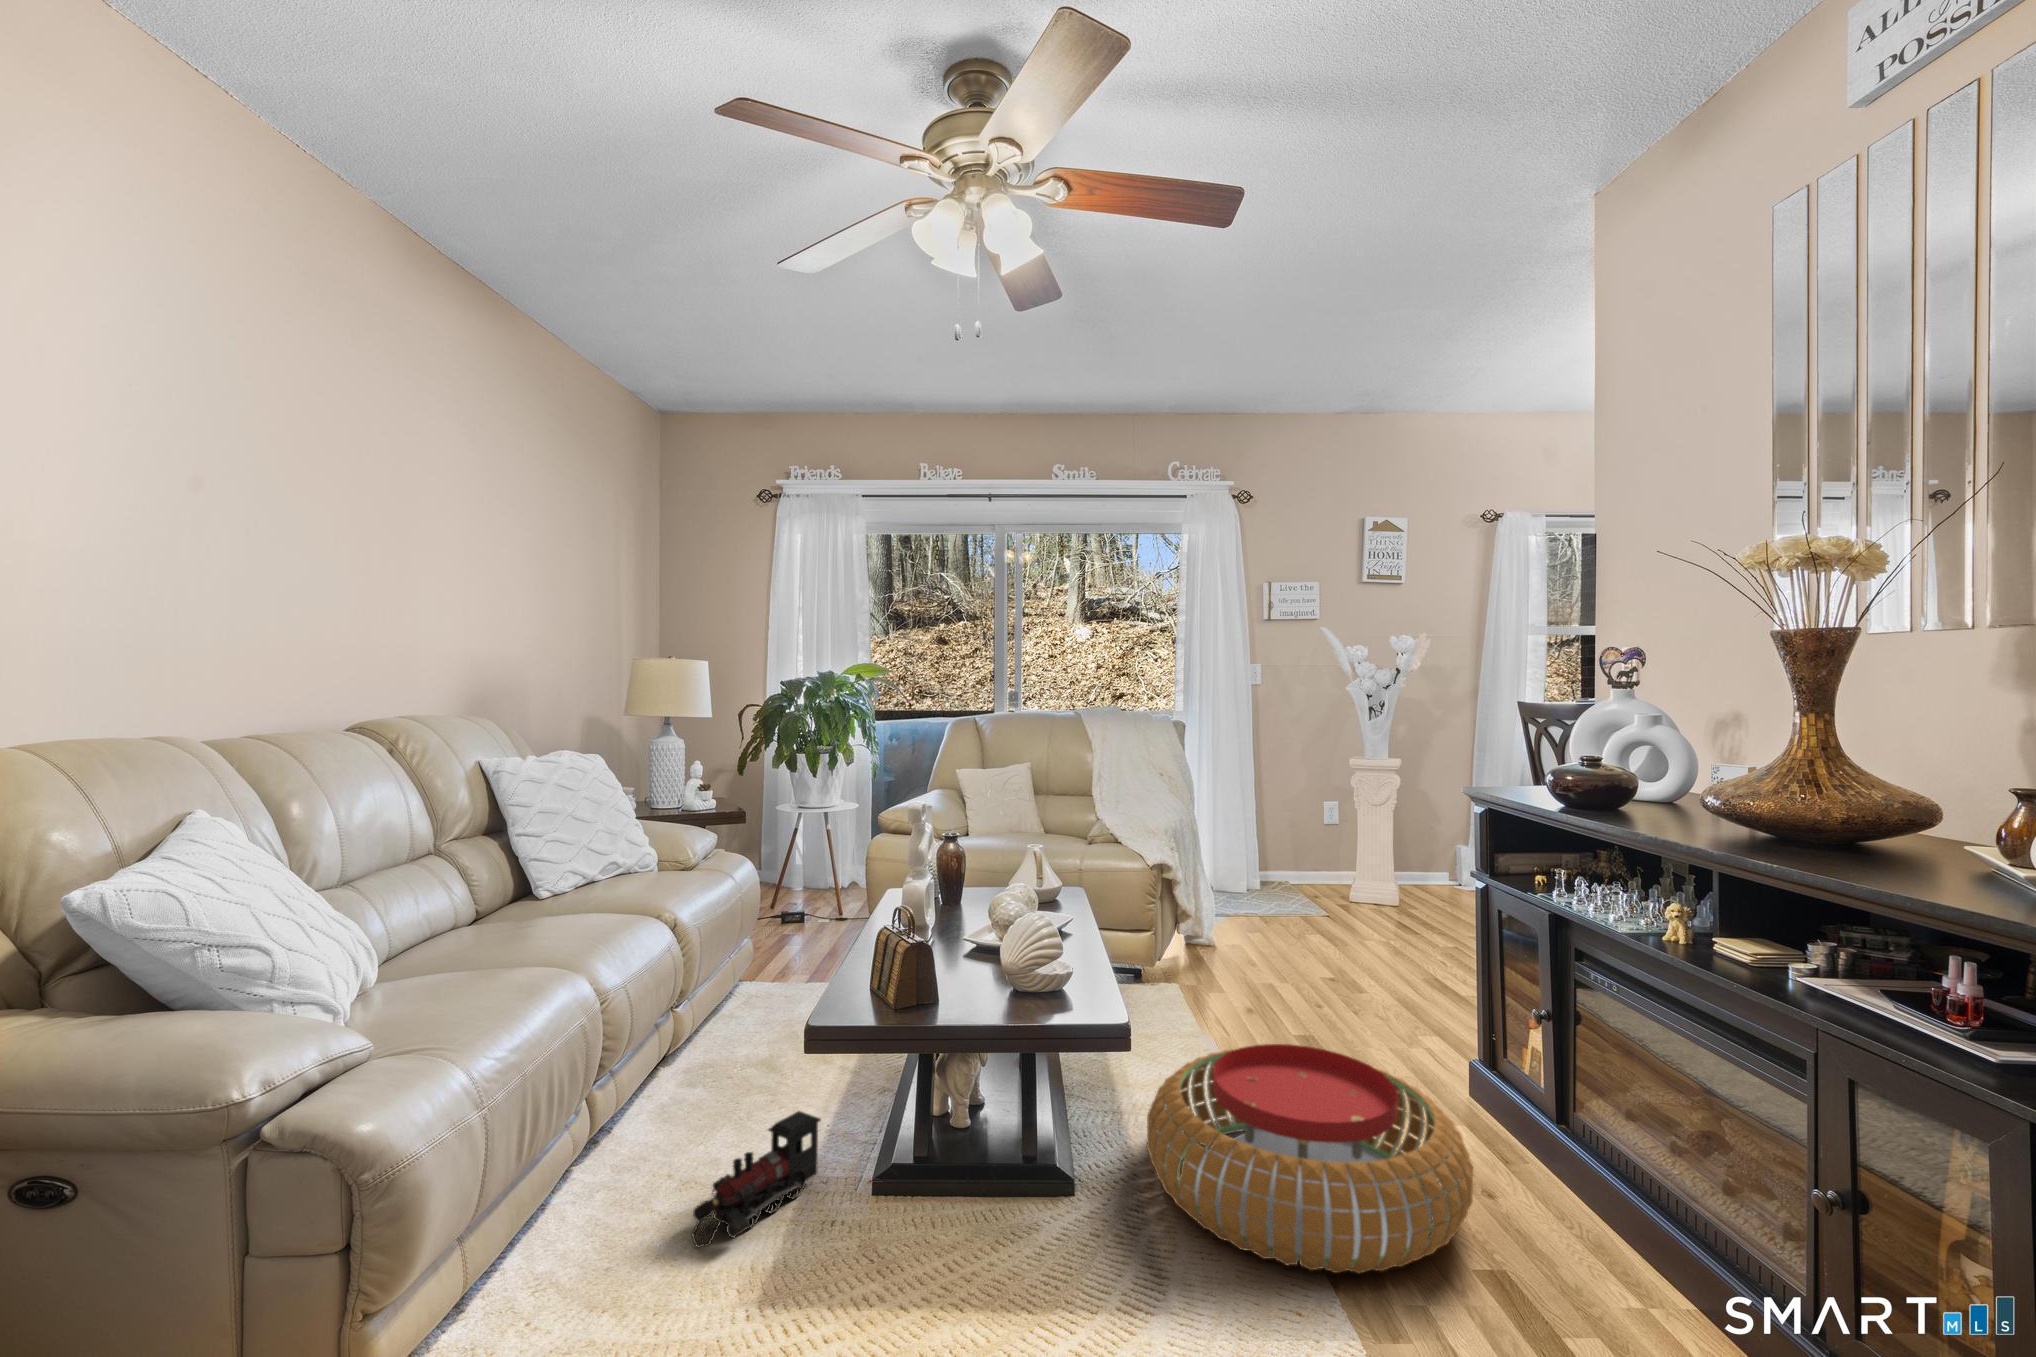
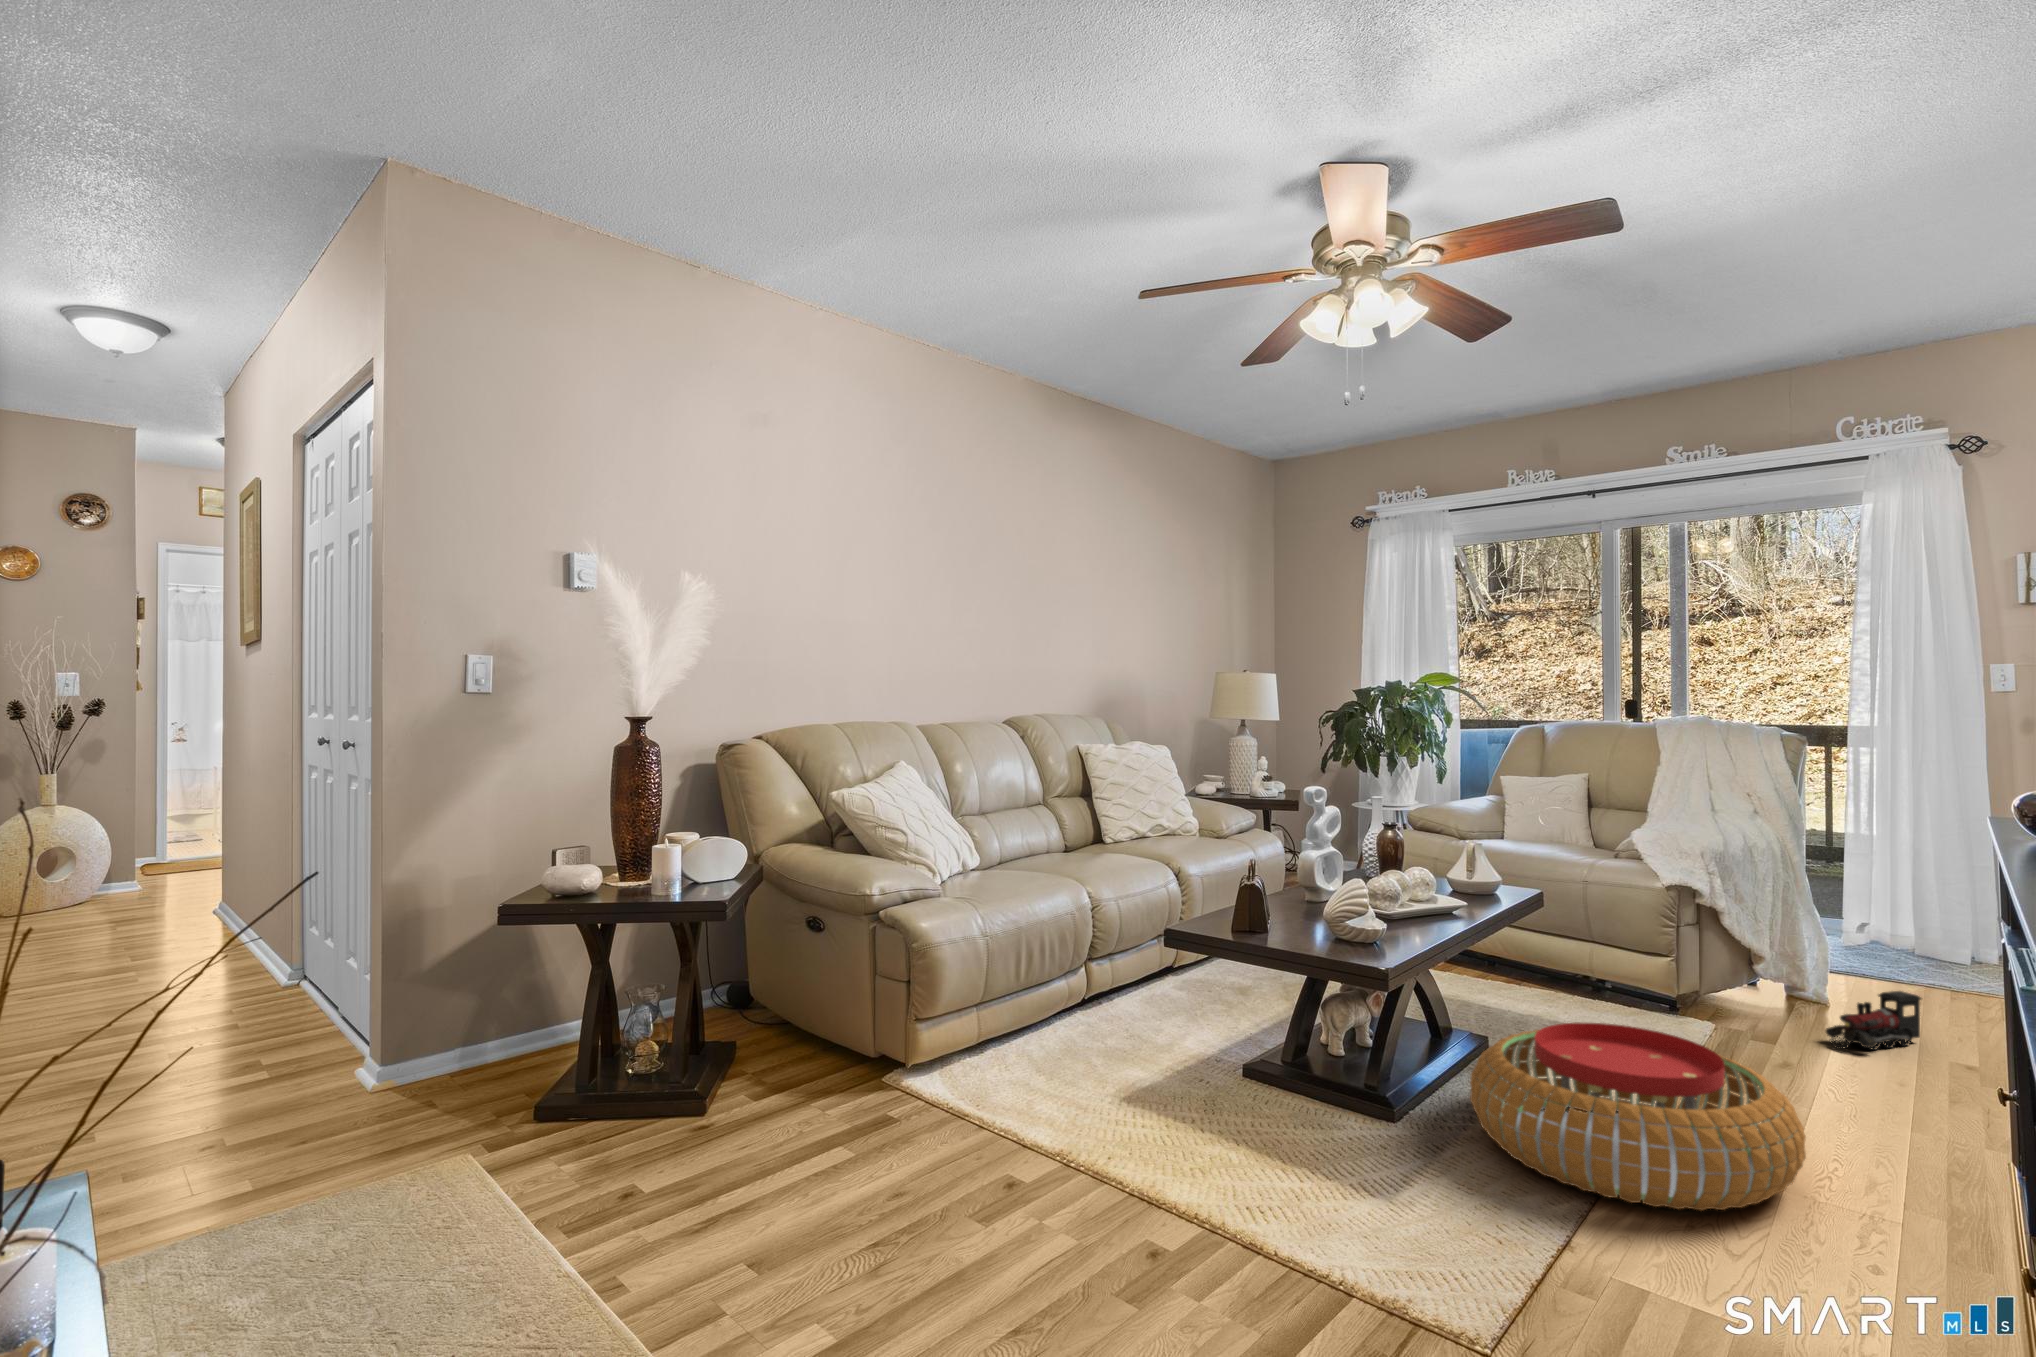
toy train: present [692,1111,821,1248] -> present [1826,991,1921,1050]

